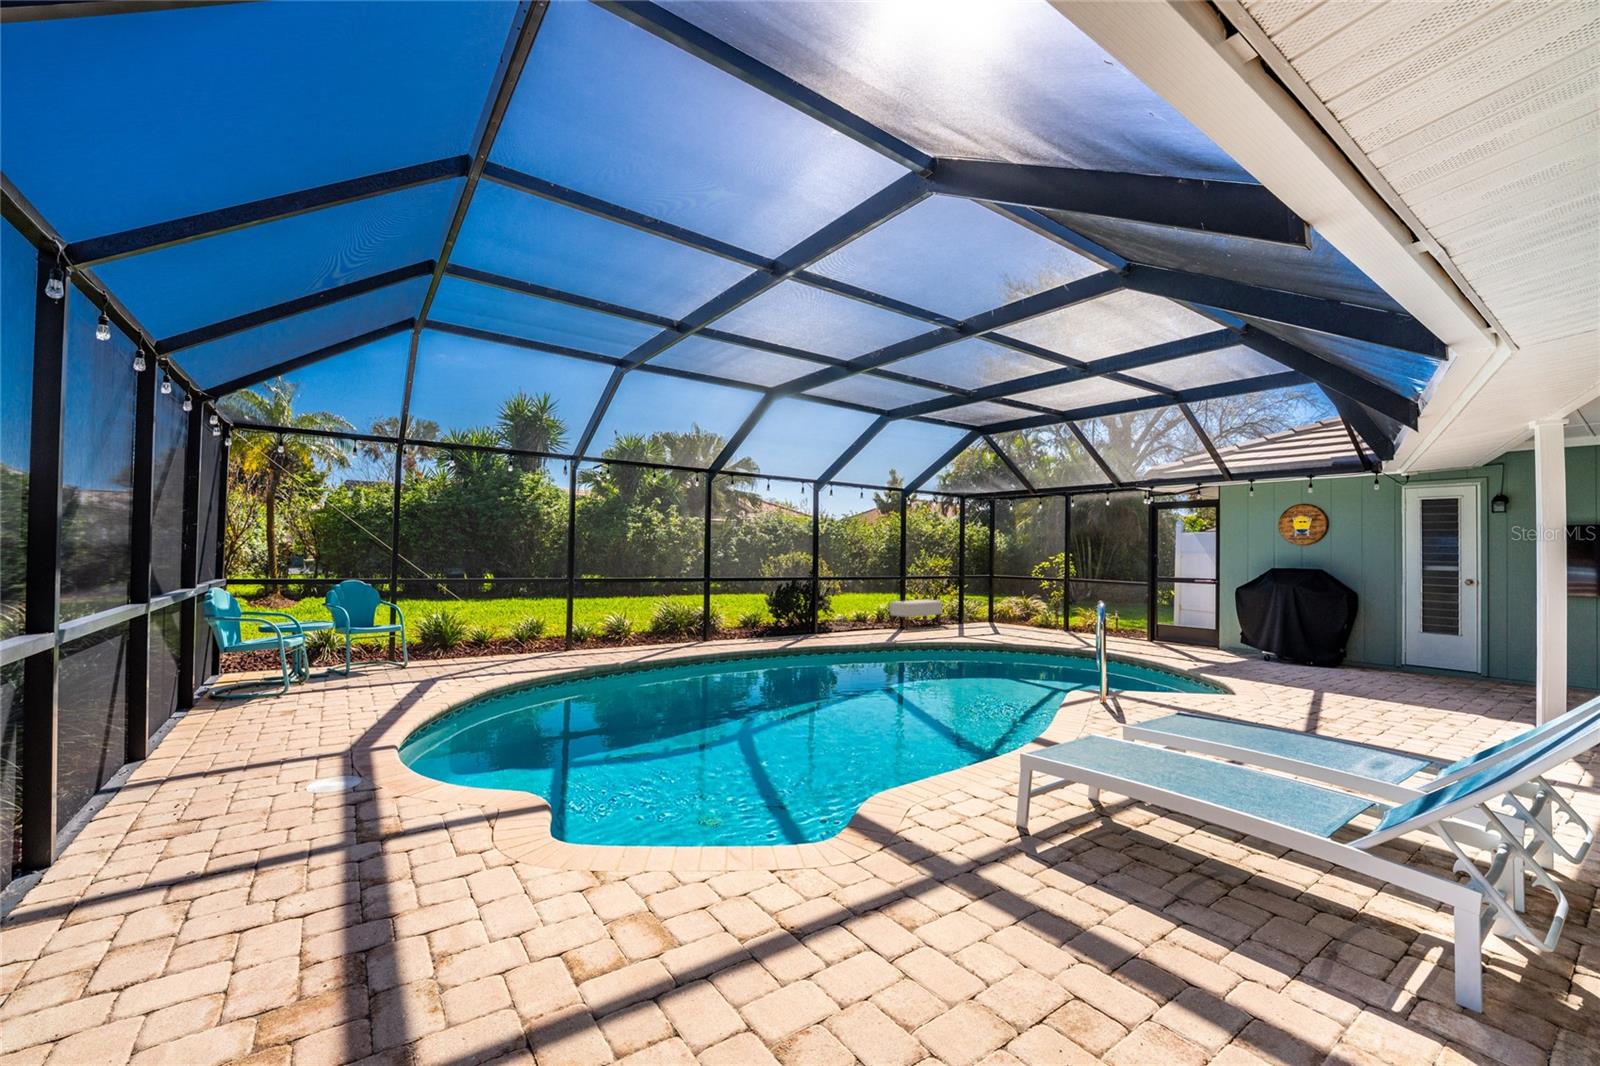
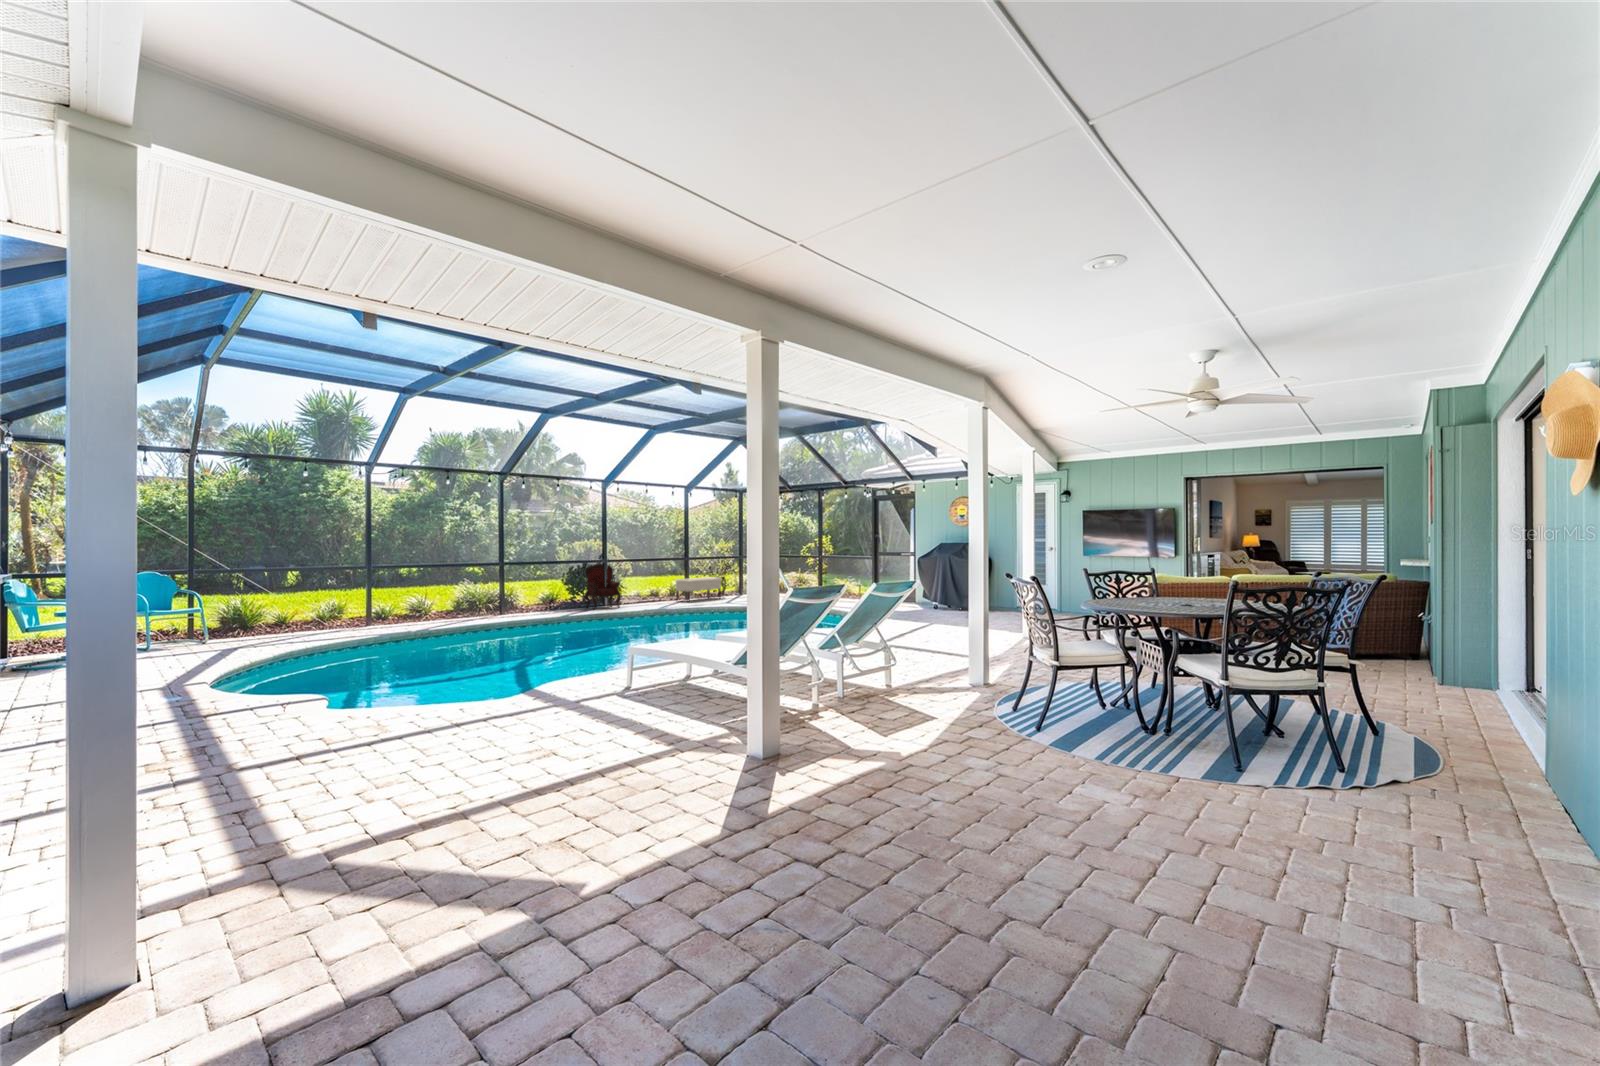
armchair: none [791,581,834,636] -> present [585,563,621,609]

